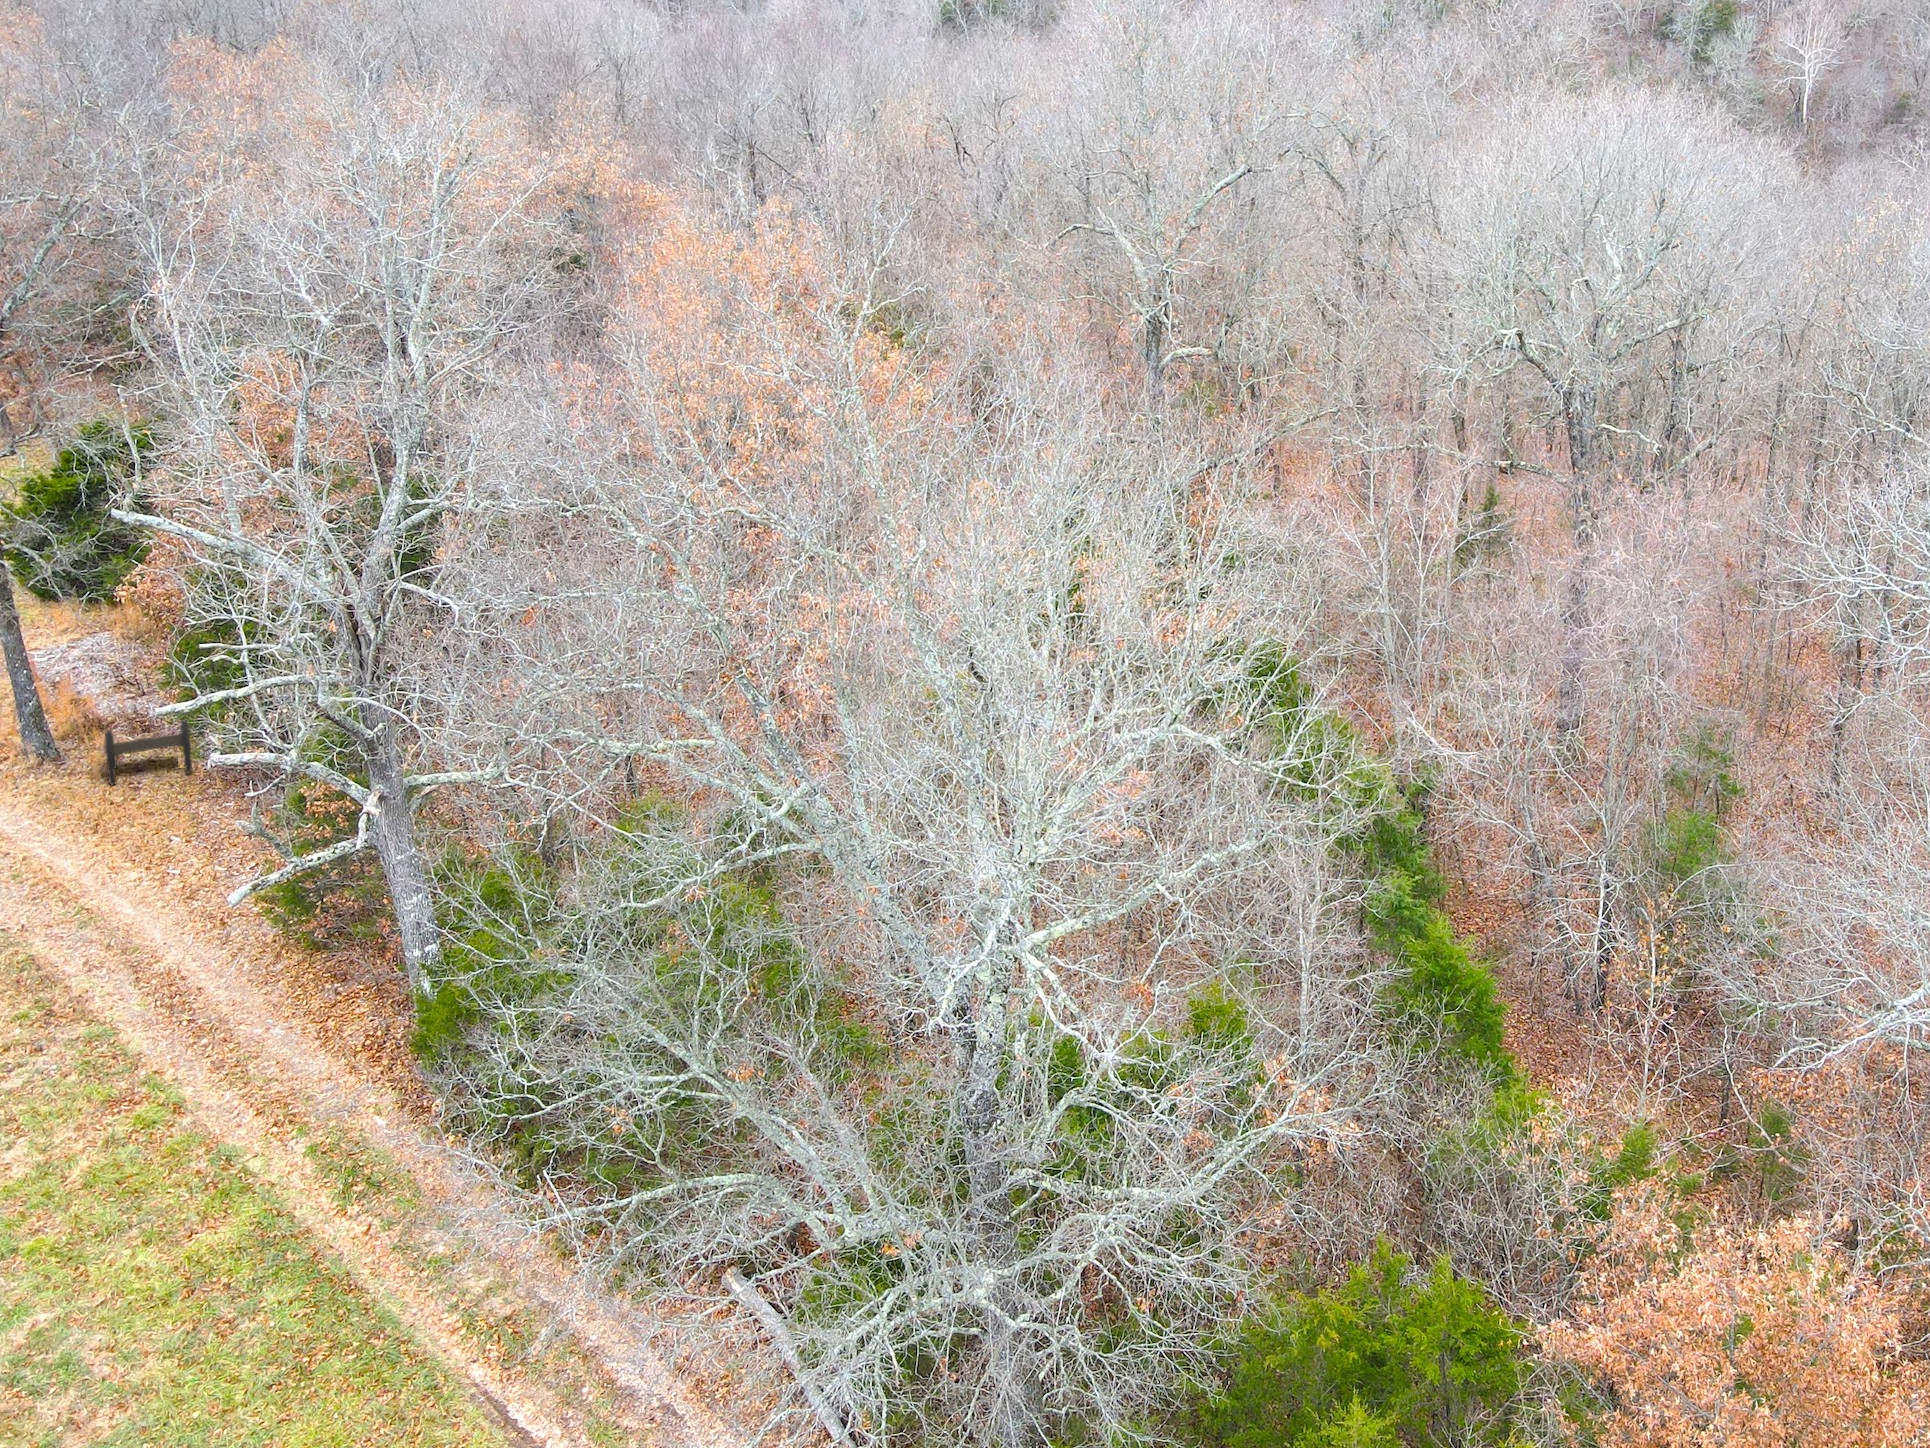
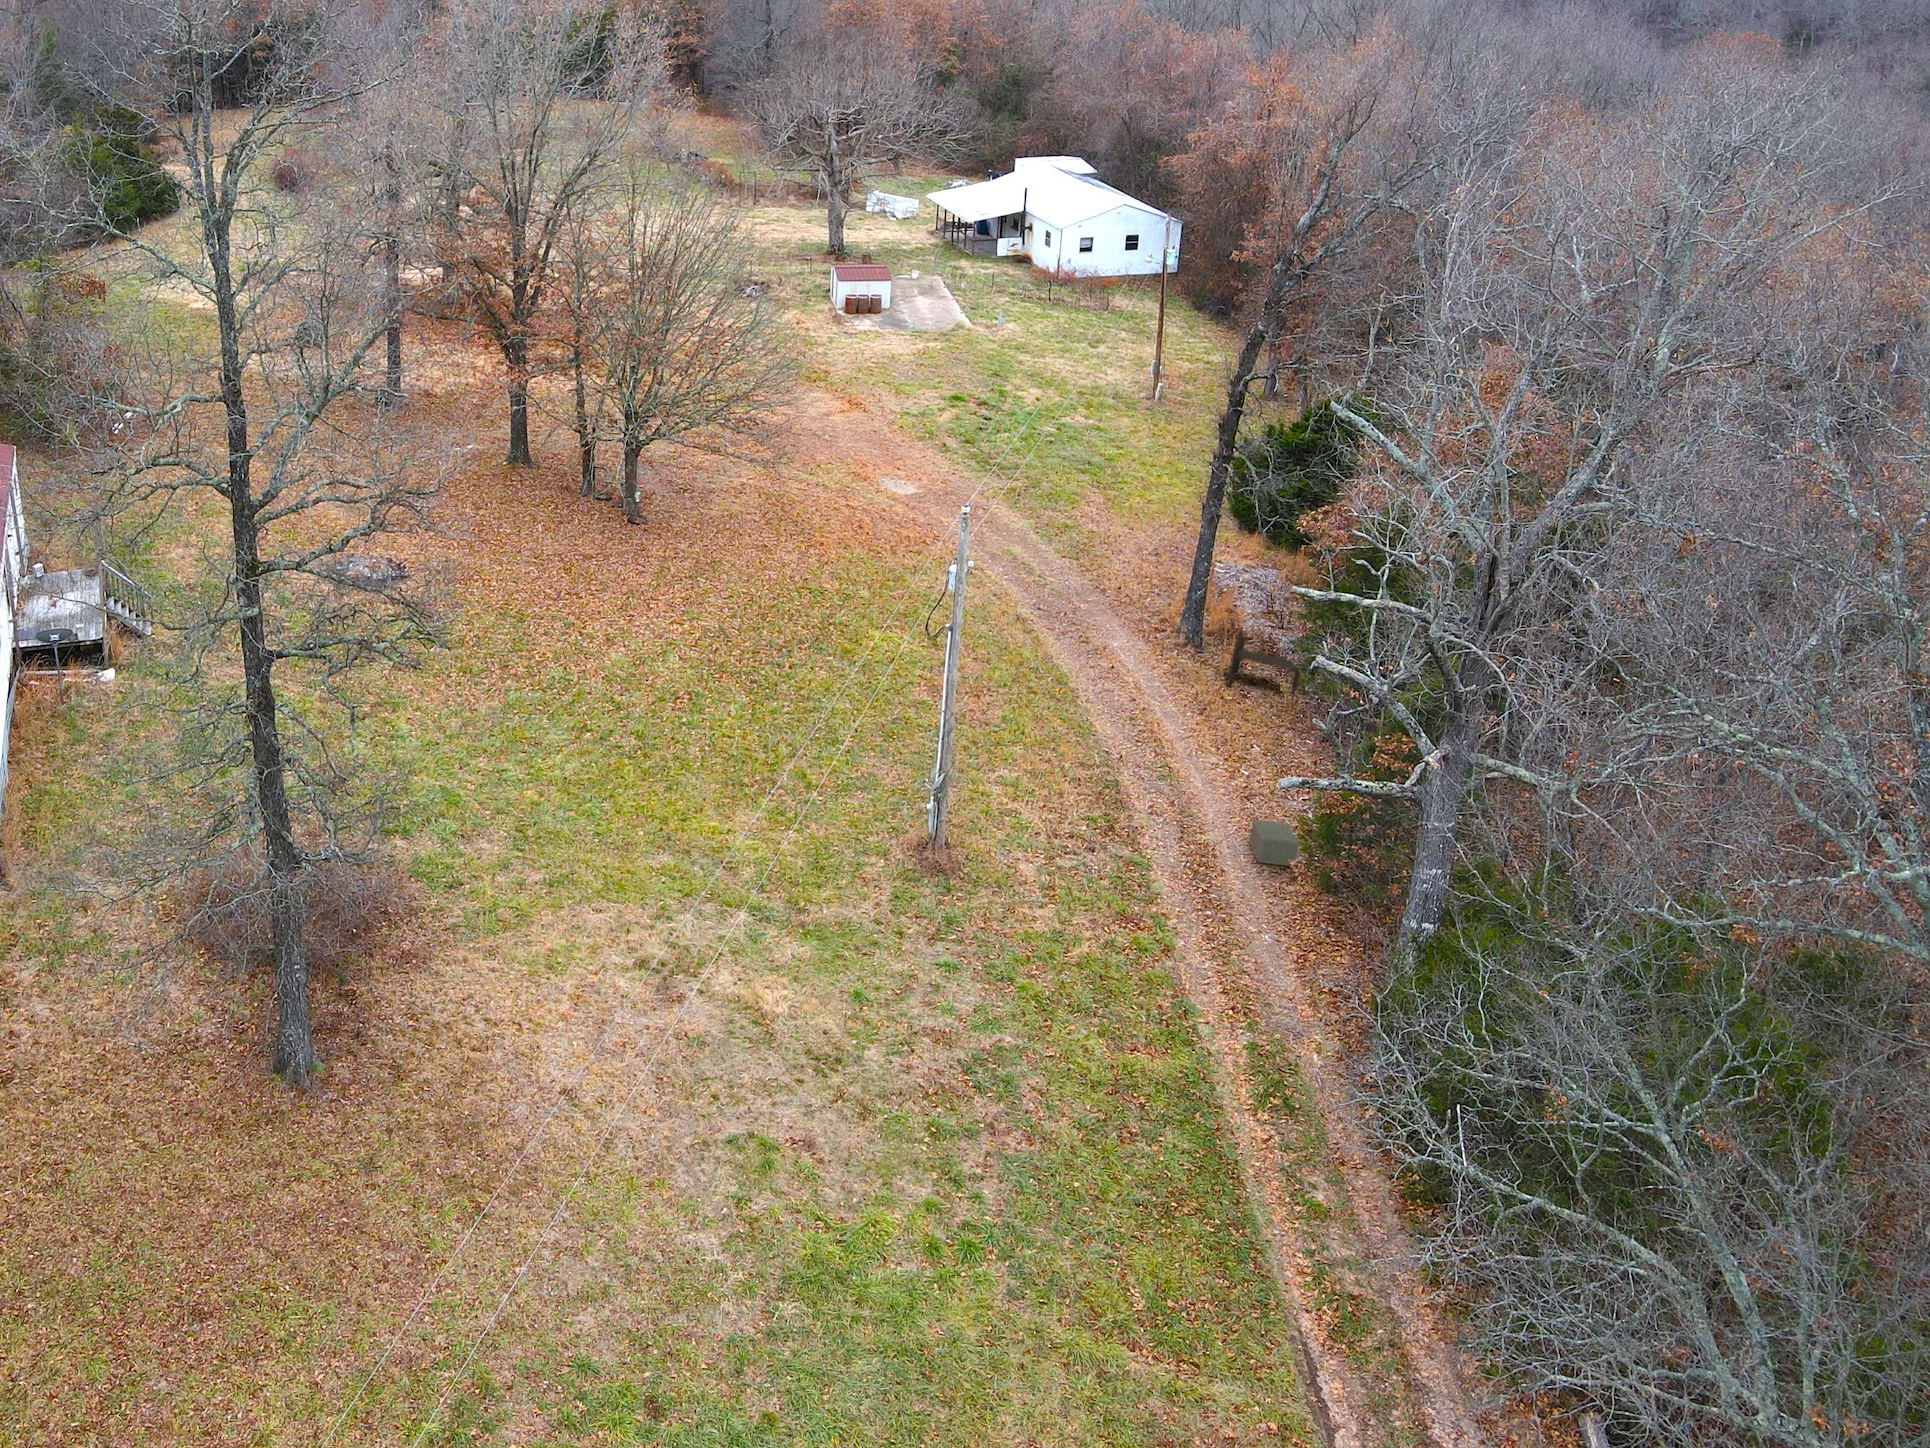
storage box: none [210,908,272,960] -> present [1249,820,1300,866]

